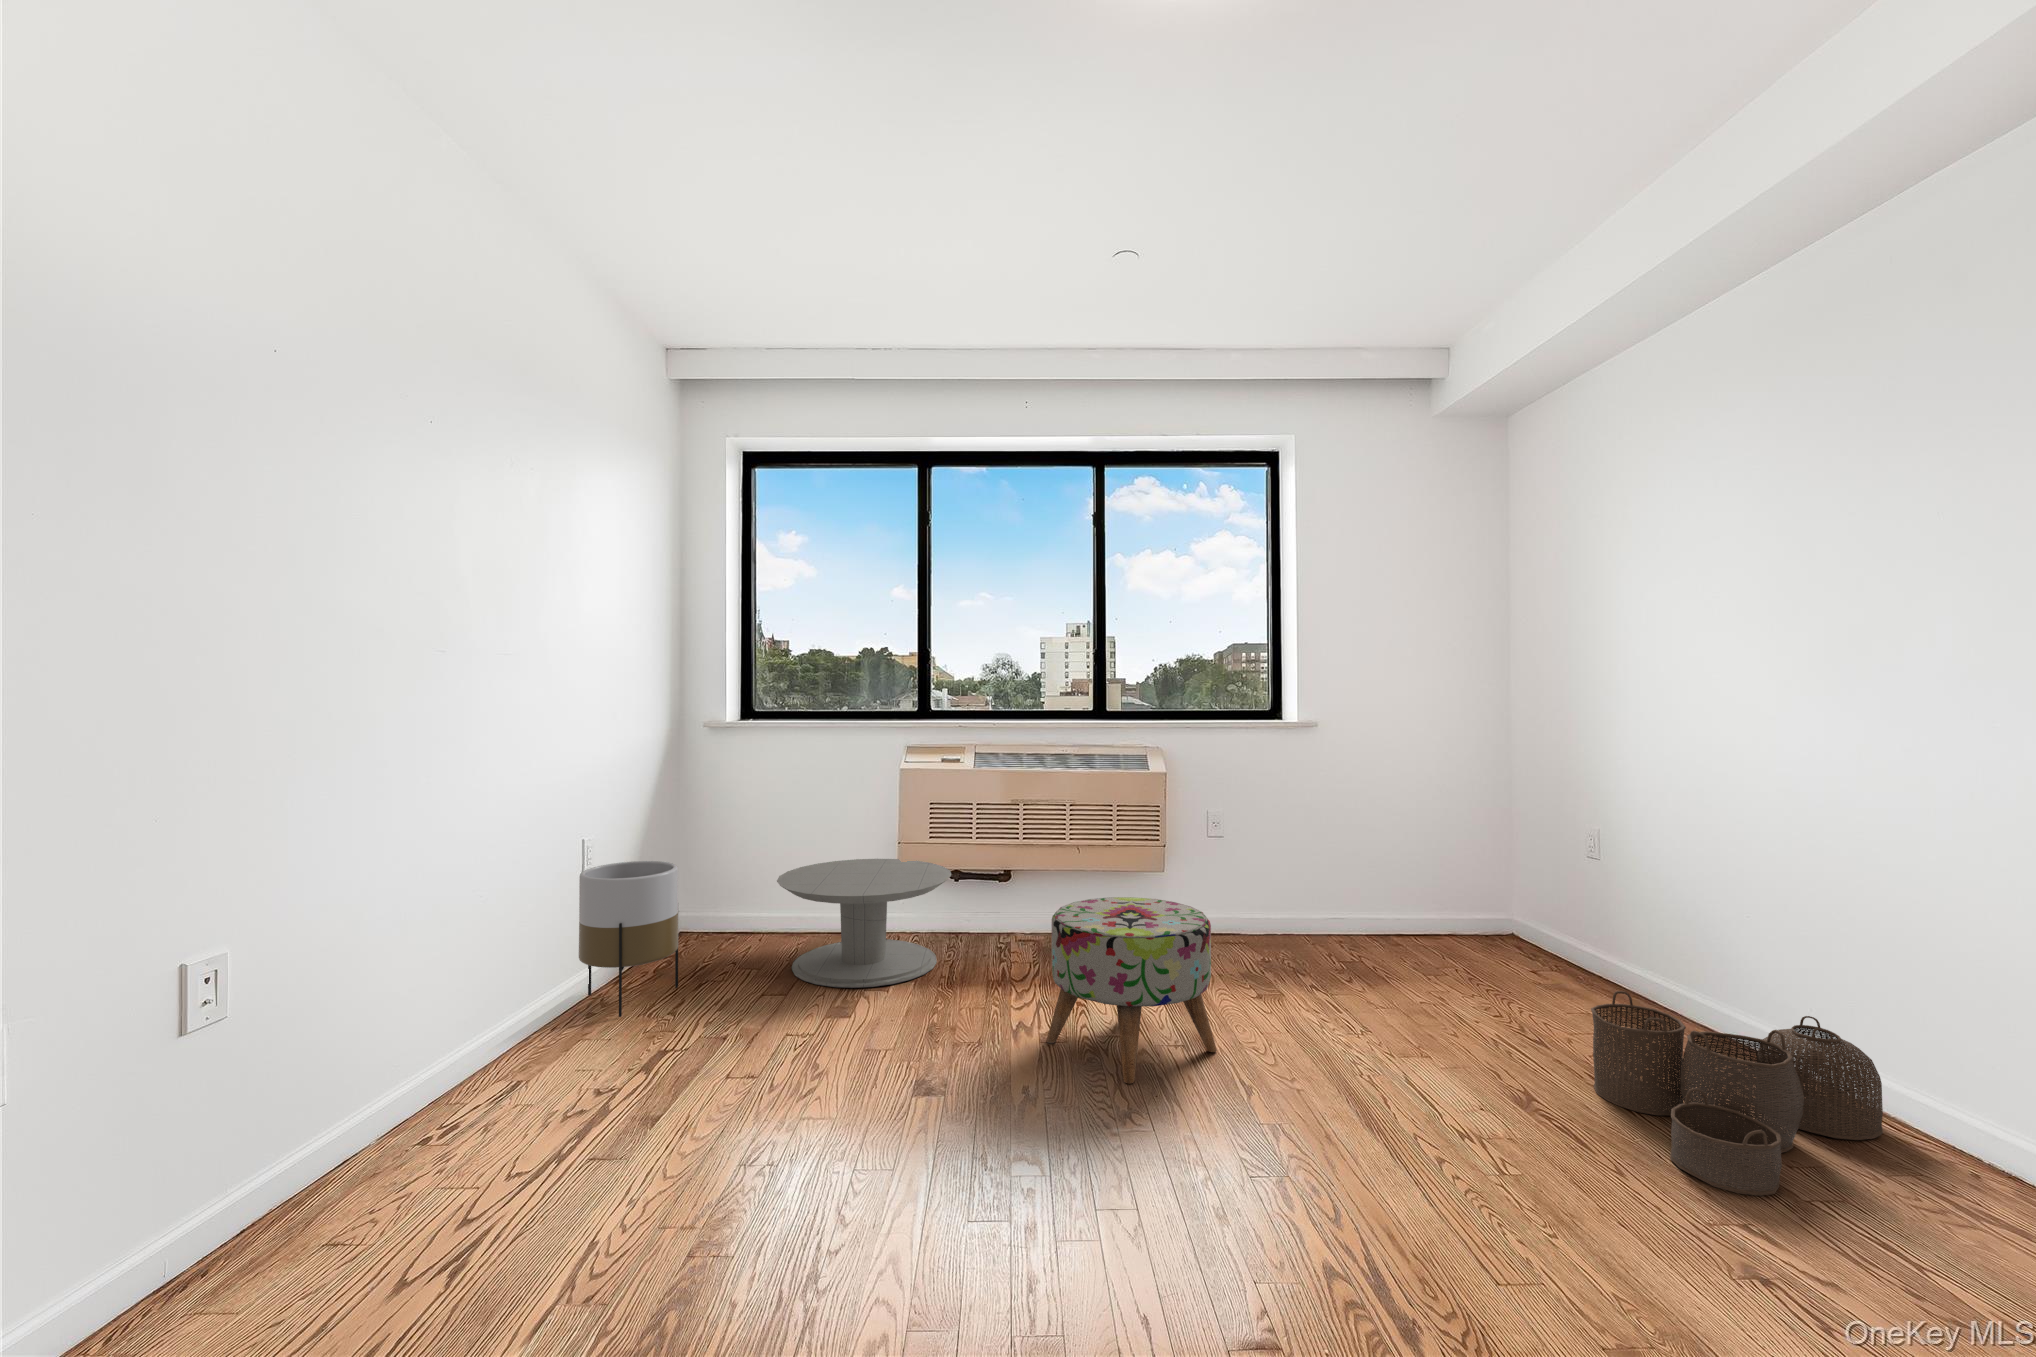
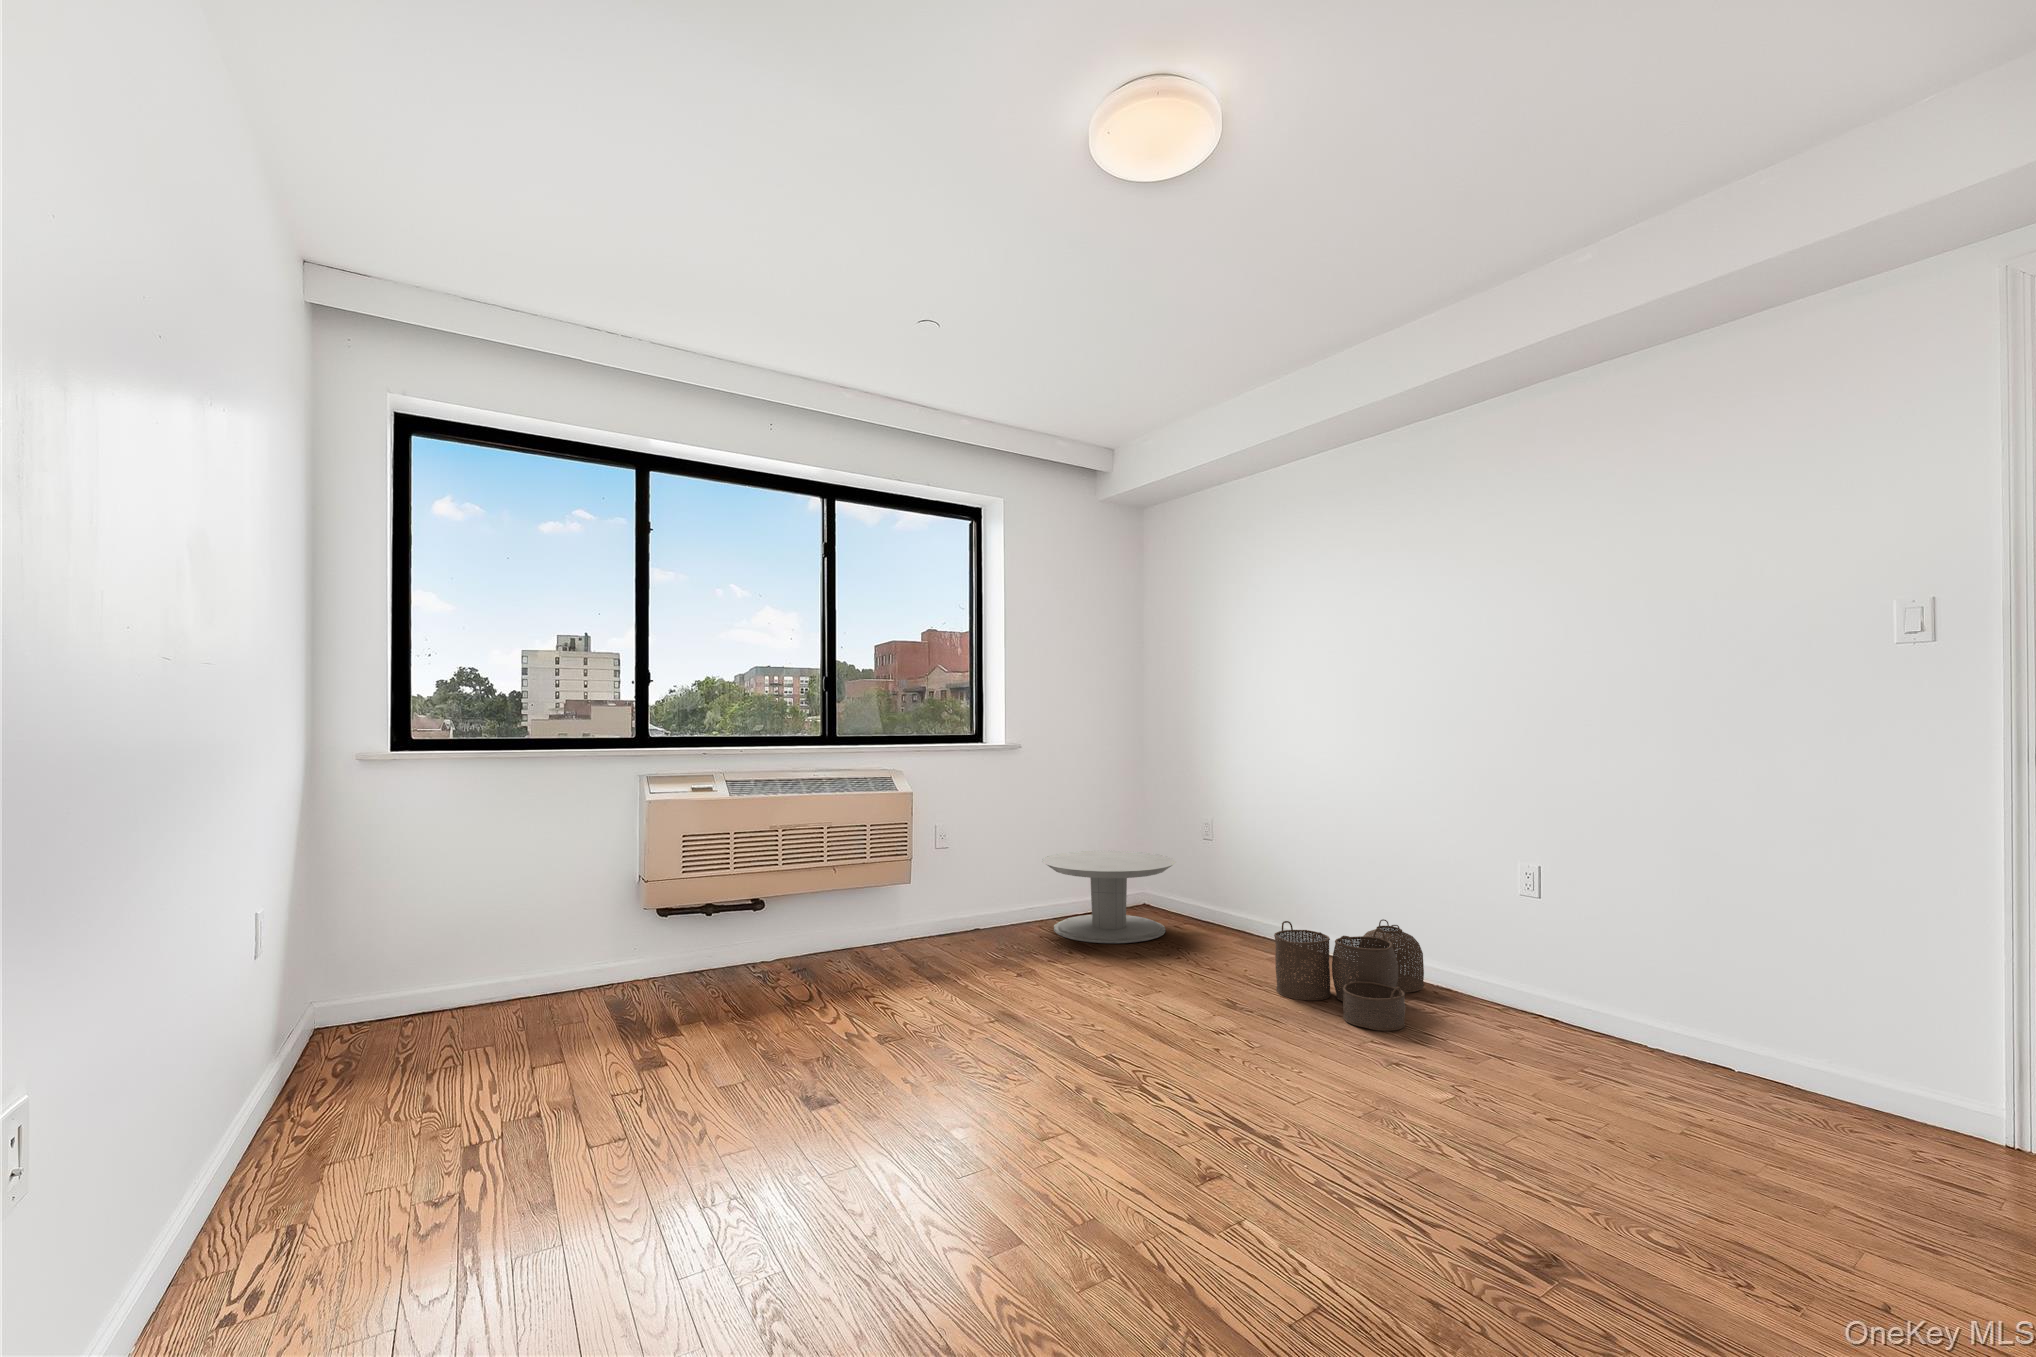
side table: present [777,859,951,988] -> present [1042,851,1176,943]
planter: present [579,861,678,1017] -> none [281,923,427,1118]
ottoman: present [1046,897,1217,1083] -> none [884,898,1029,1055]

